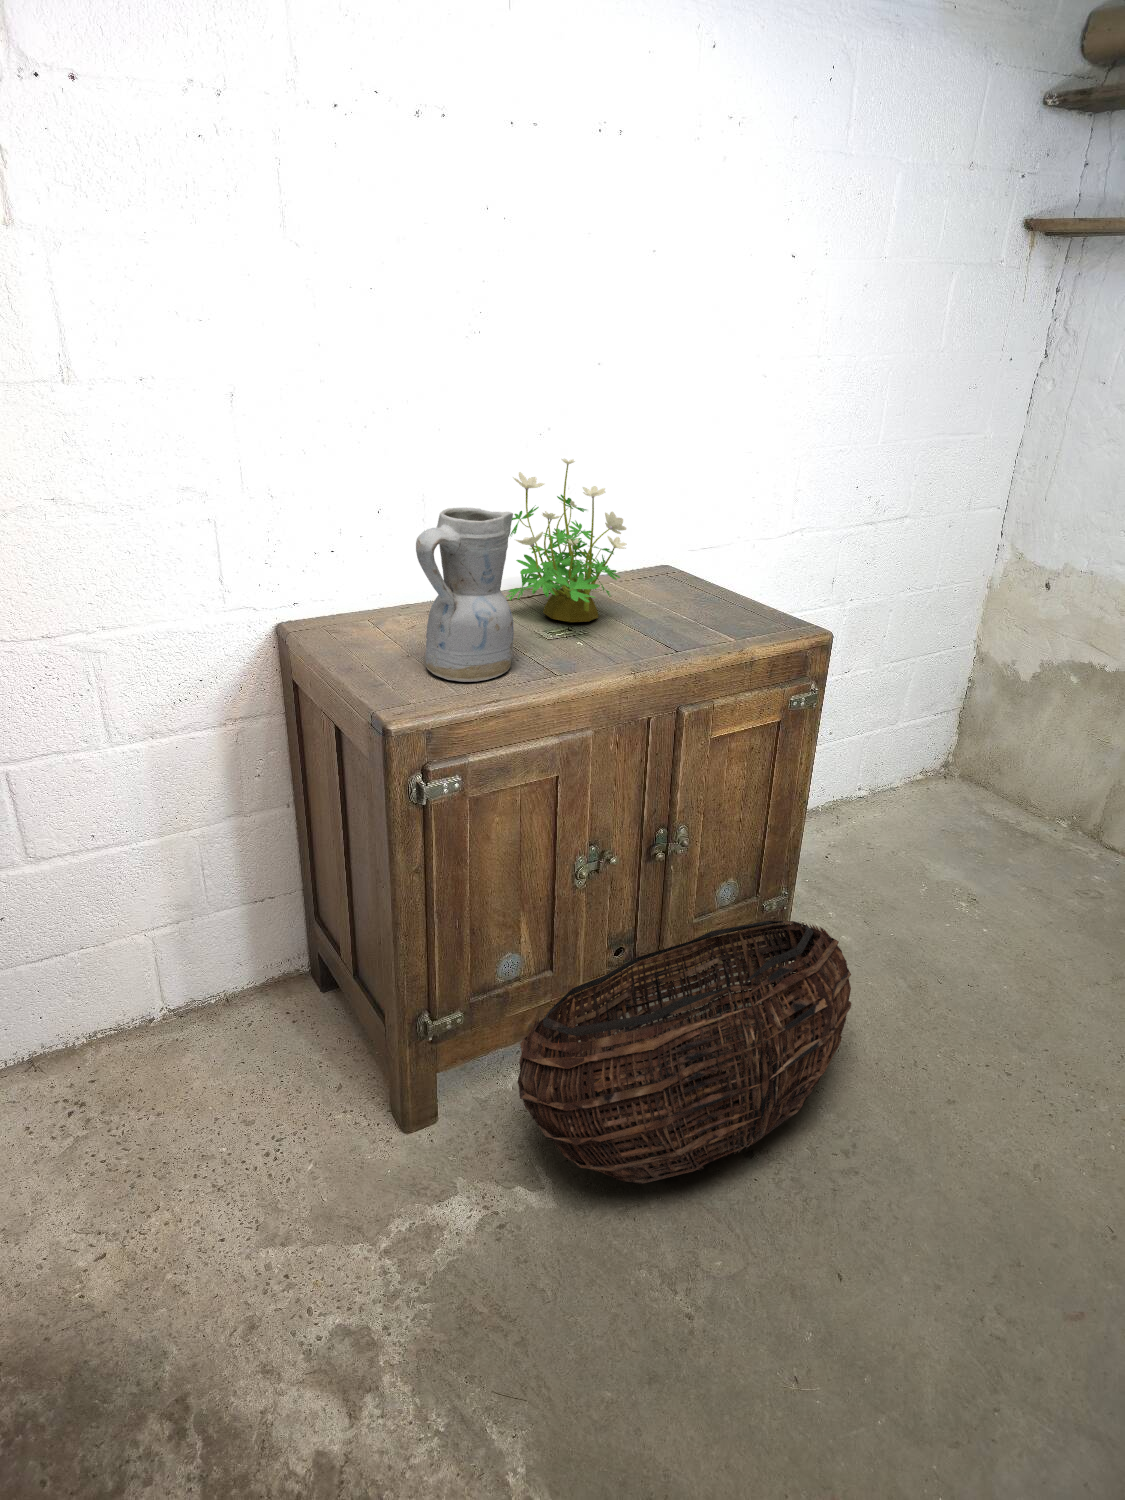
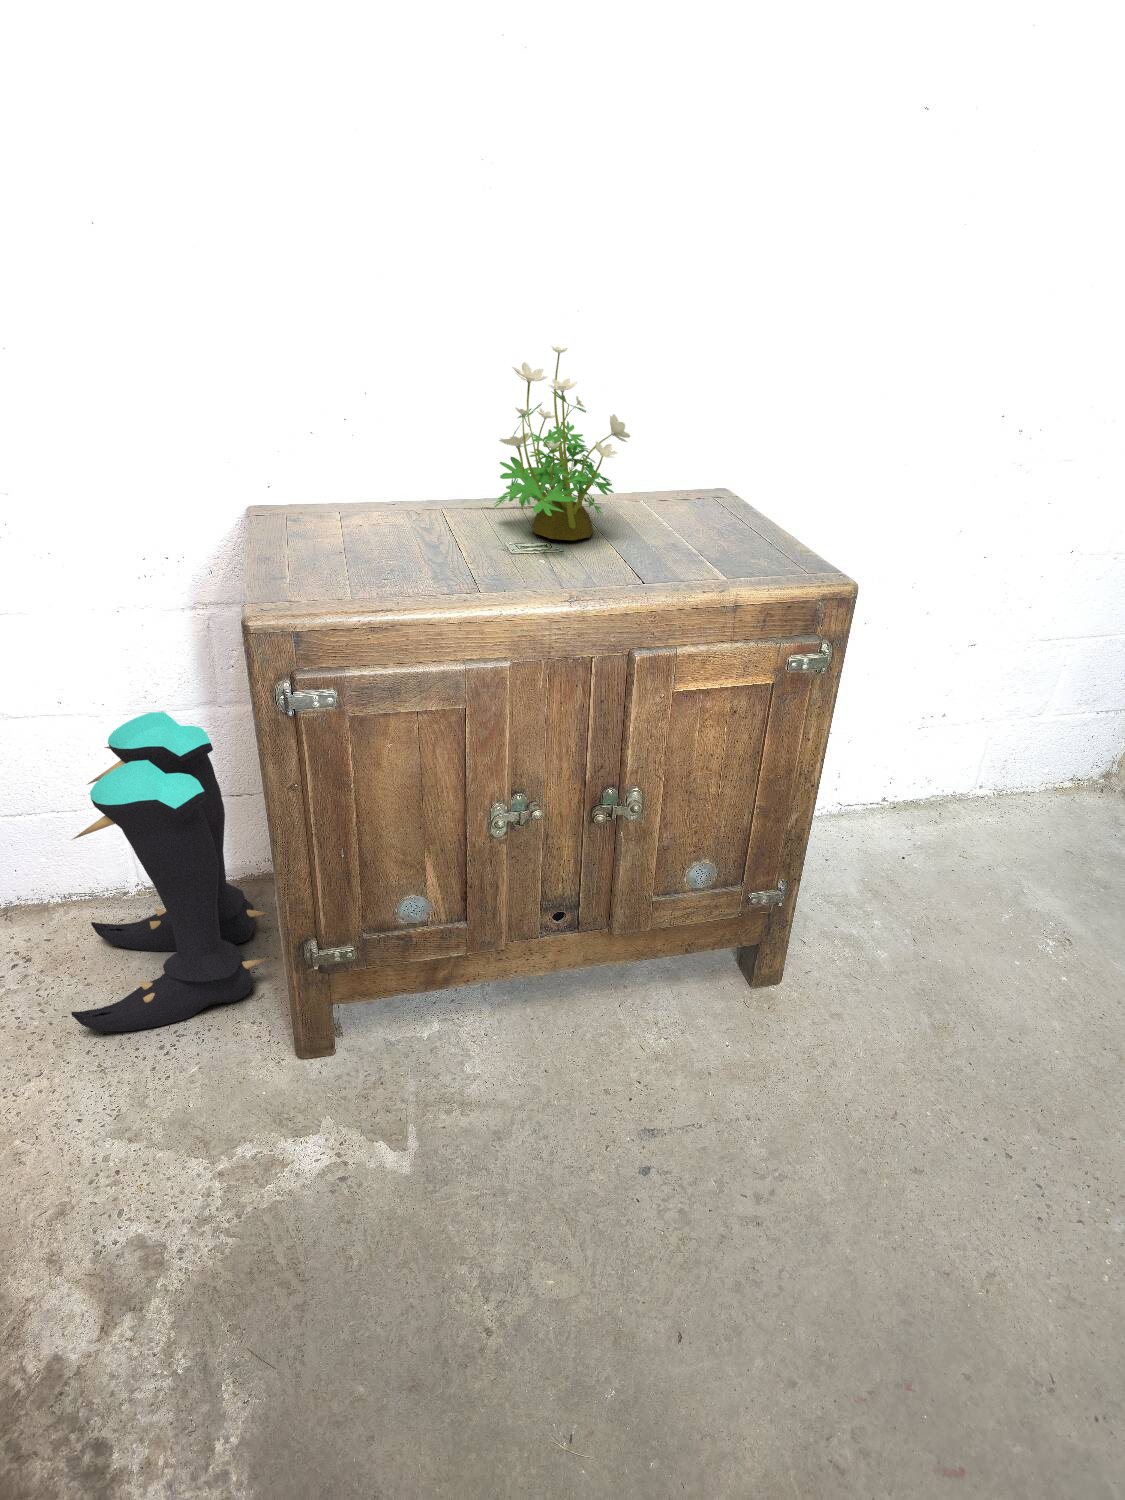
ceramic pitcher: present [416,507,514,682] -> none [316,390,444,590]
boots: none [143,827,342,1153] -> present [71,712,268,1032]
basket: present [518,921,851,1184] -> none [371,913,808,1174]

